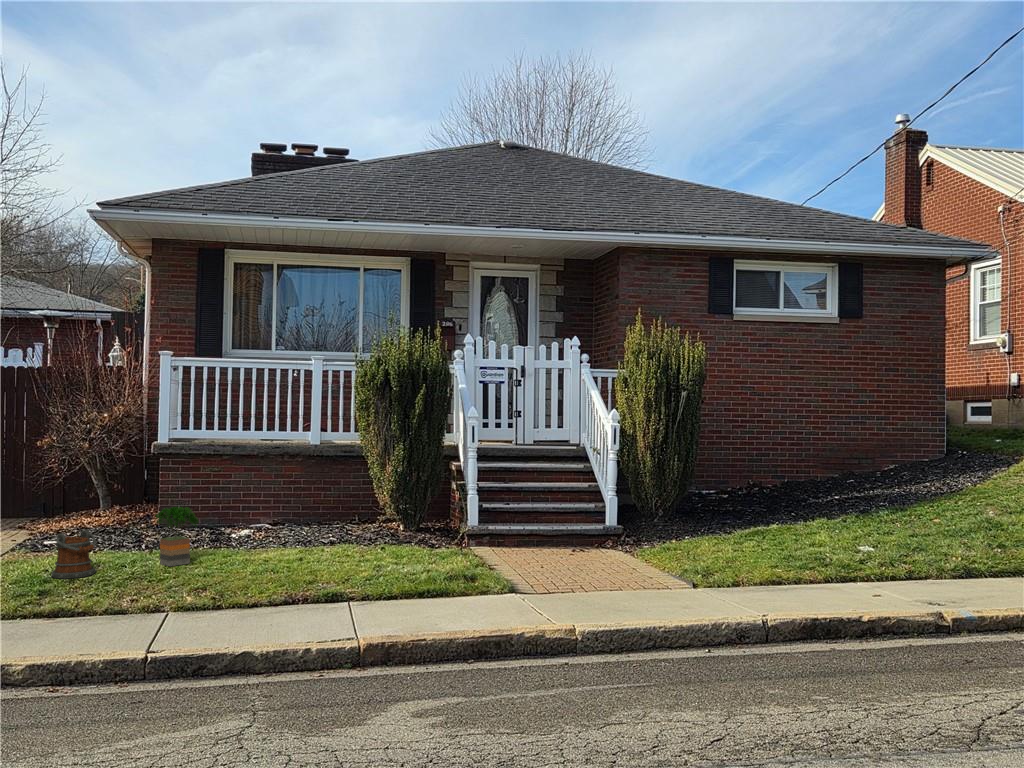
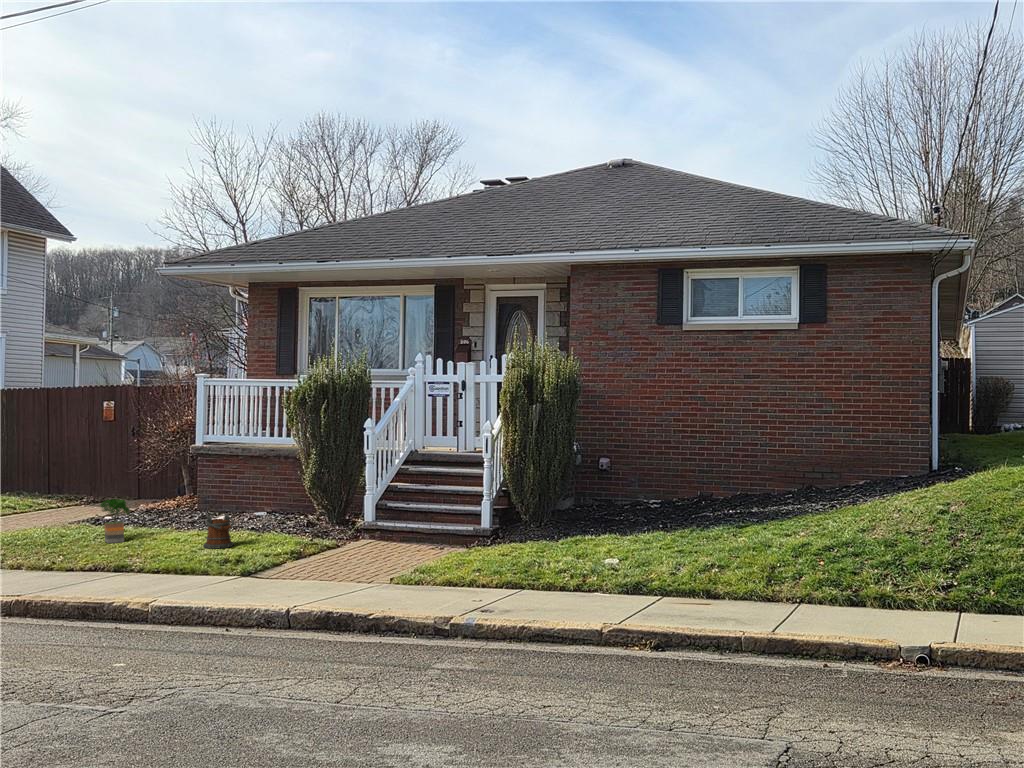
bucket: present [51,530,96,579] -> present [203,514,234,548]

